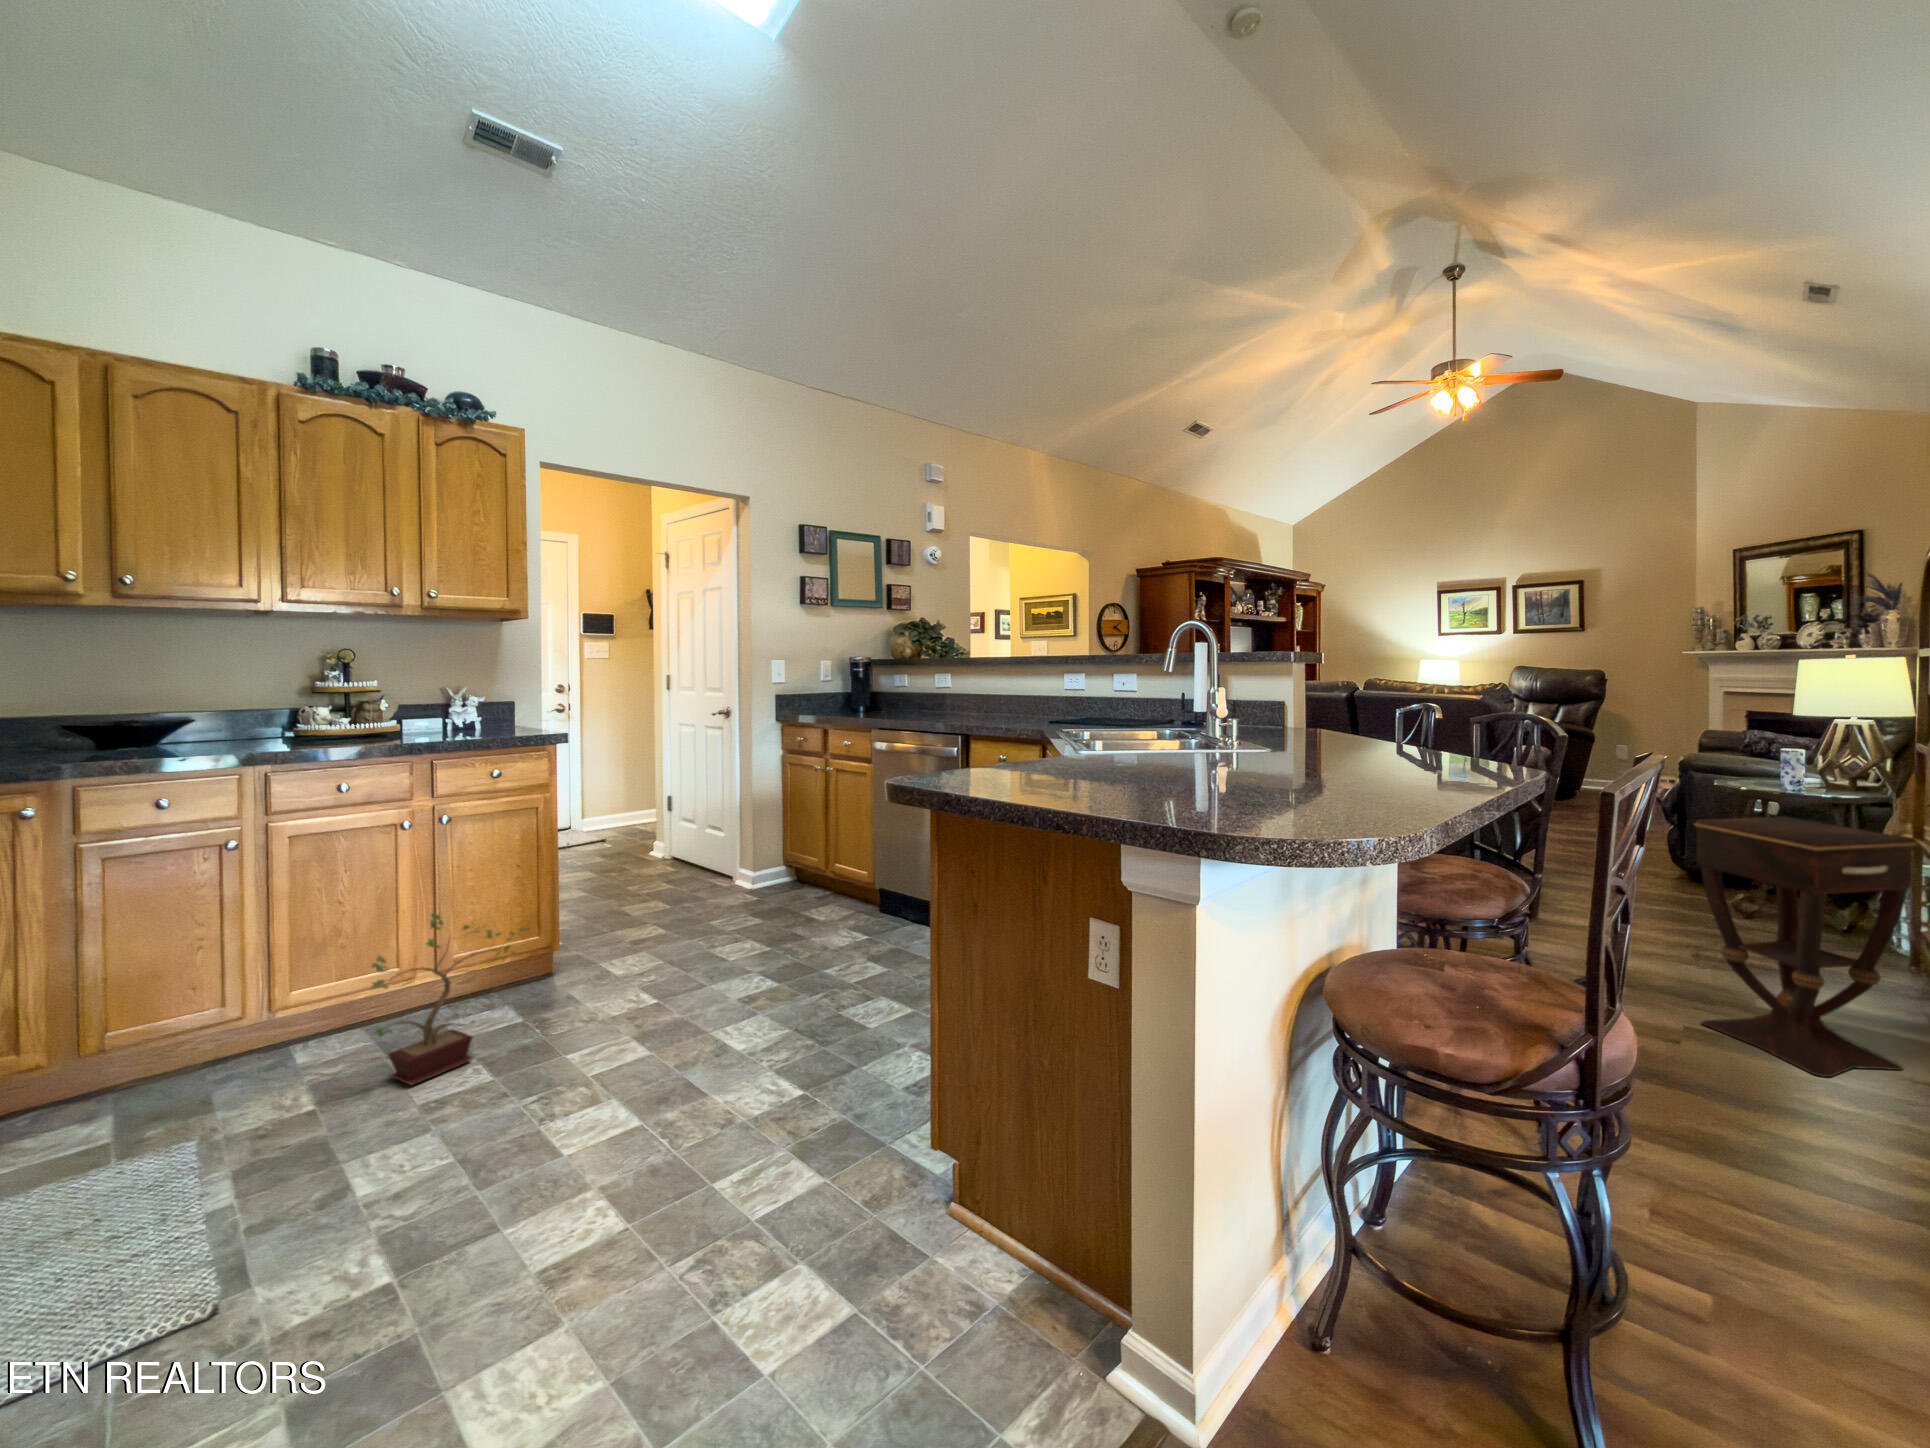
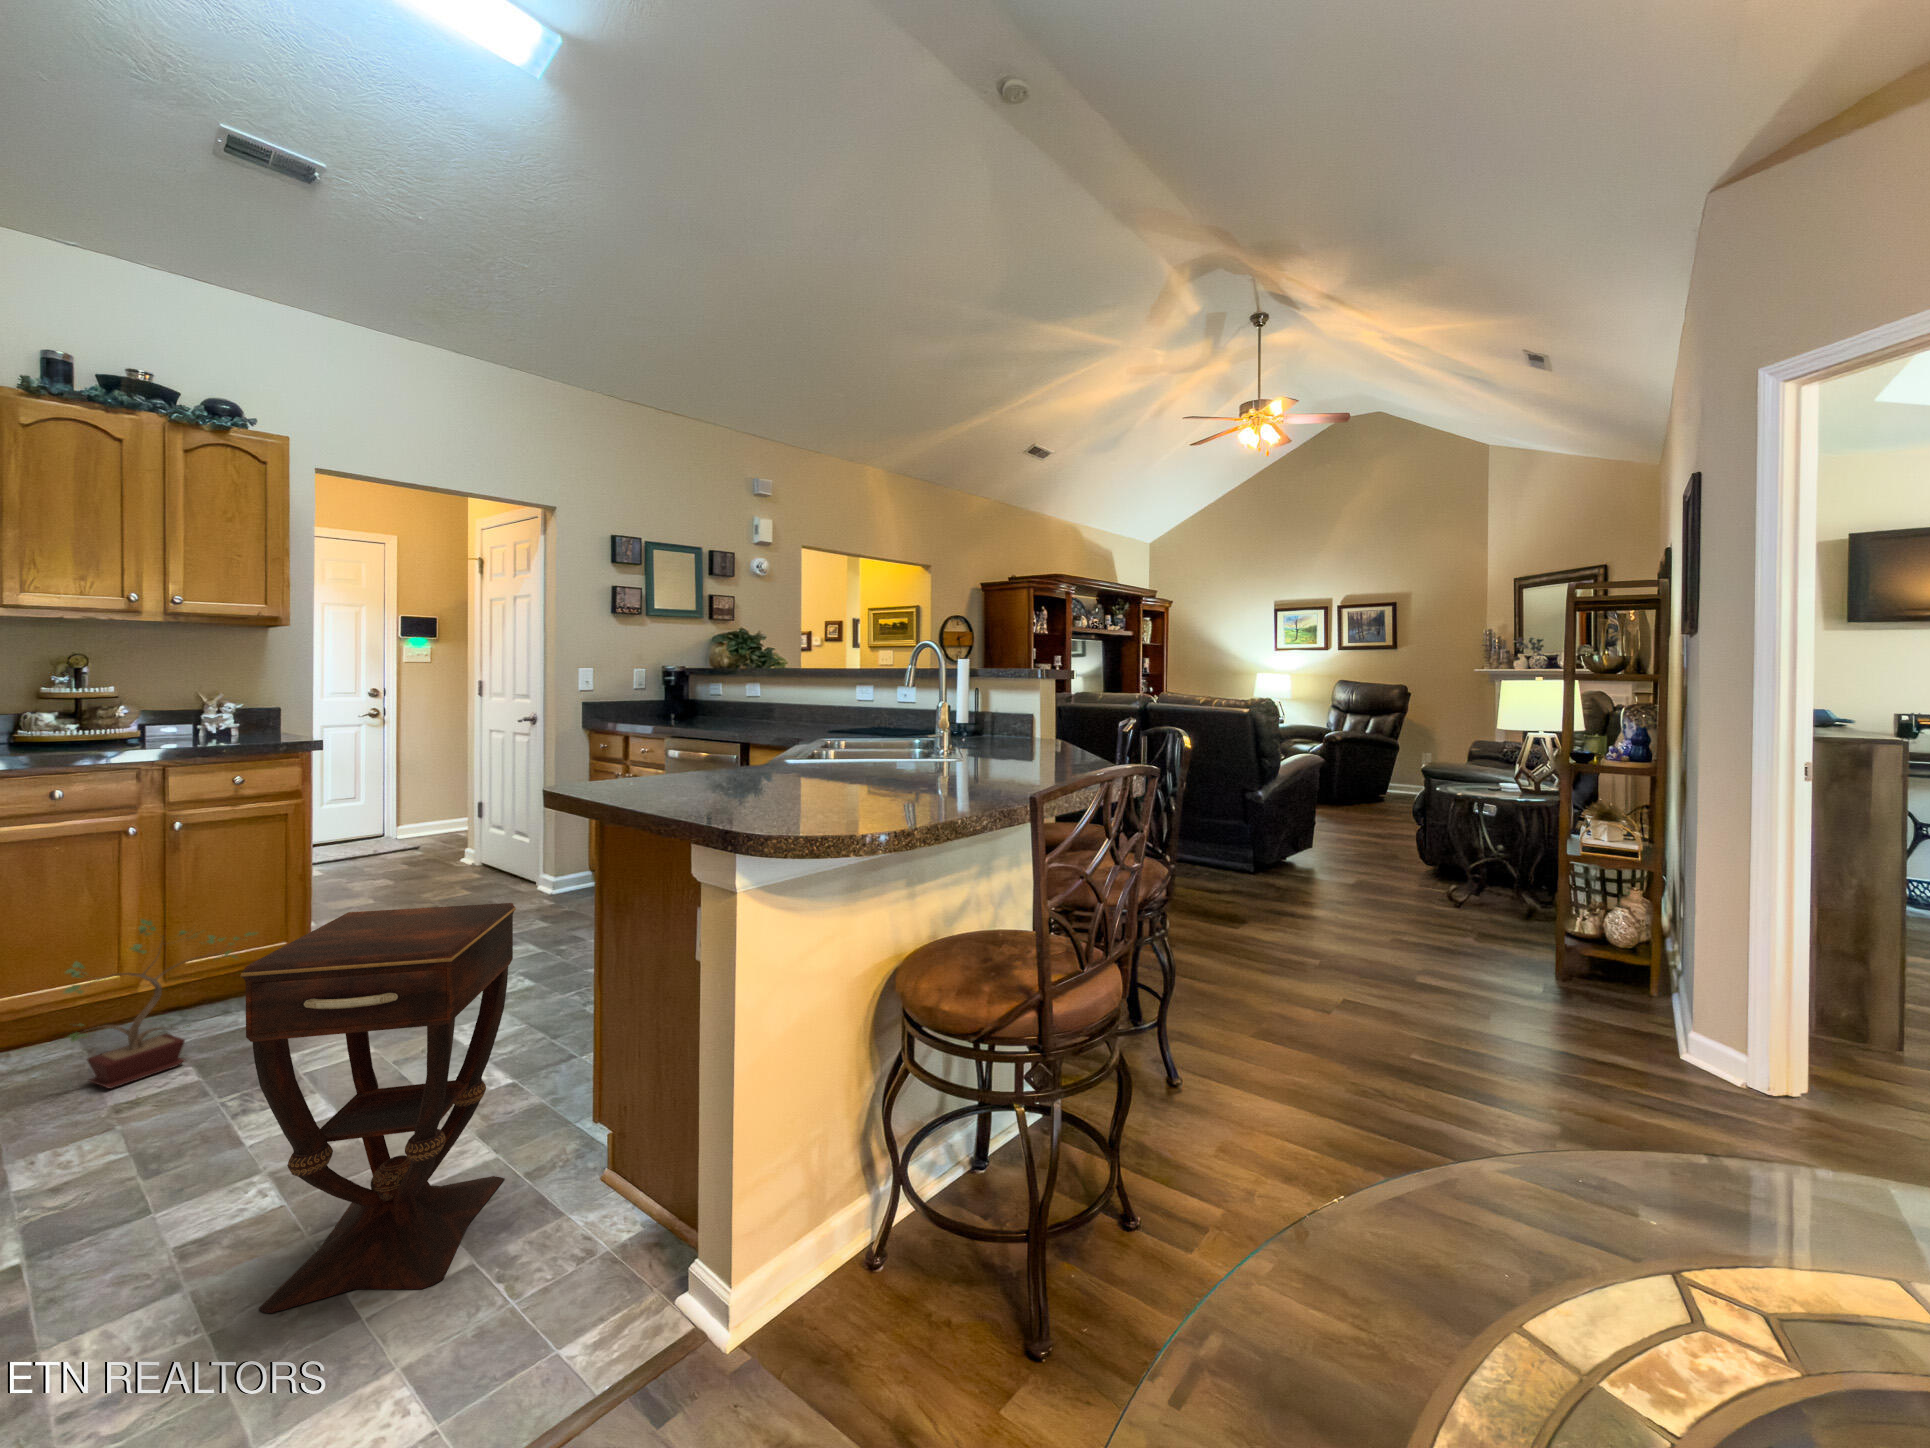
side table: present [1694,816,1916,1077] -> present [241,903,516,1313]

